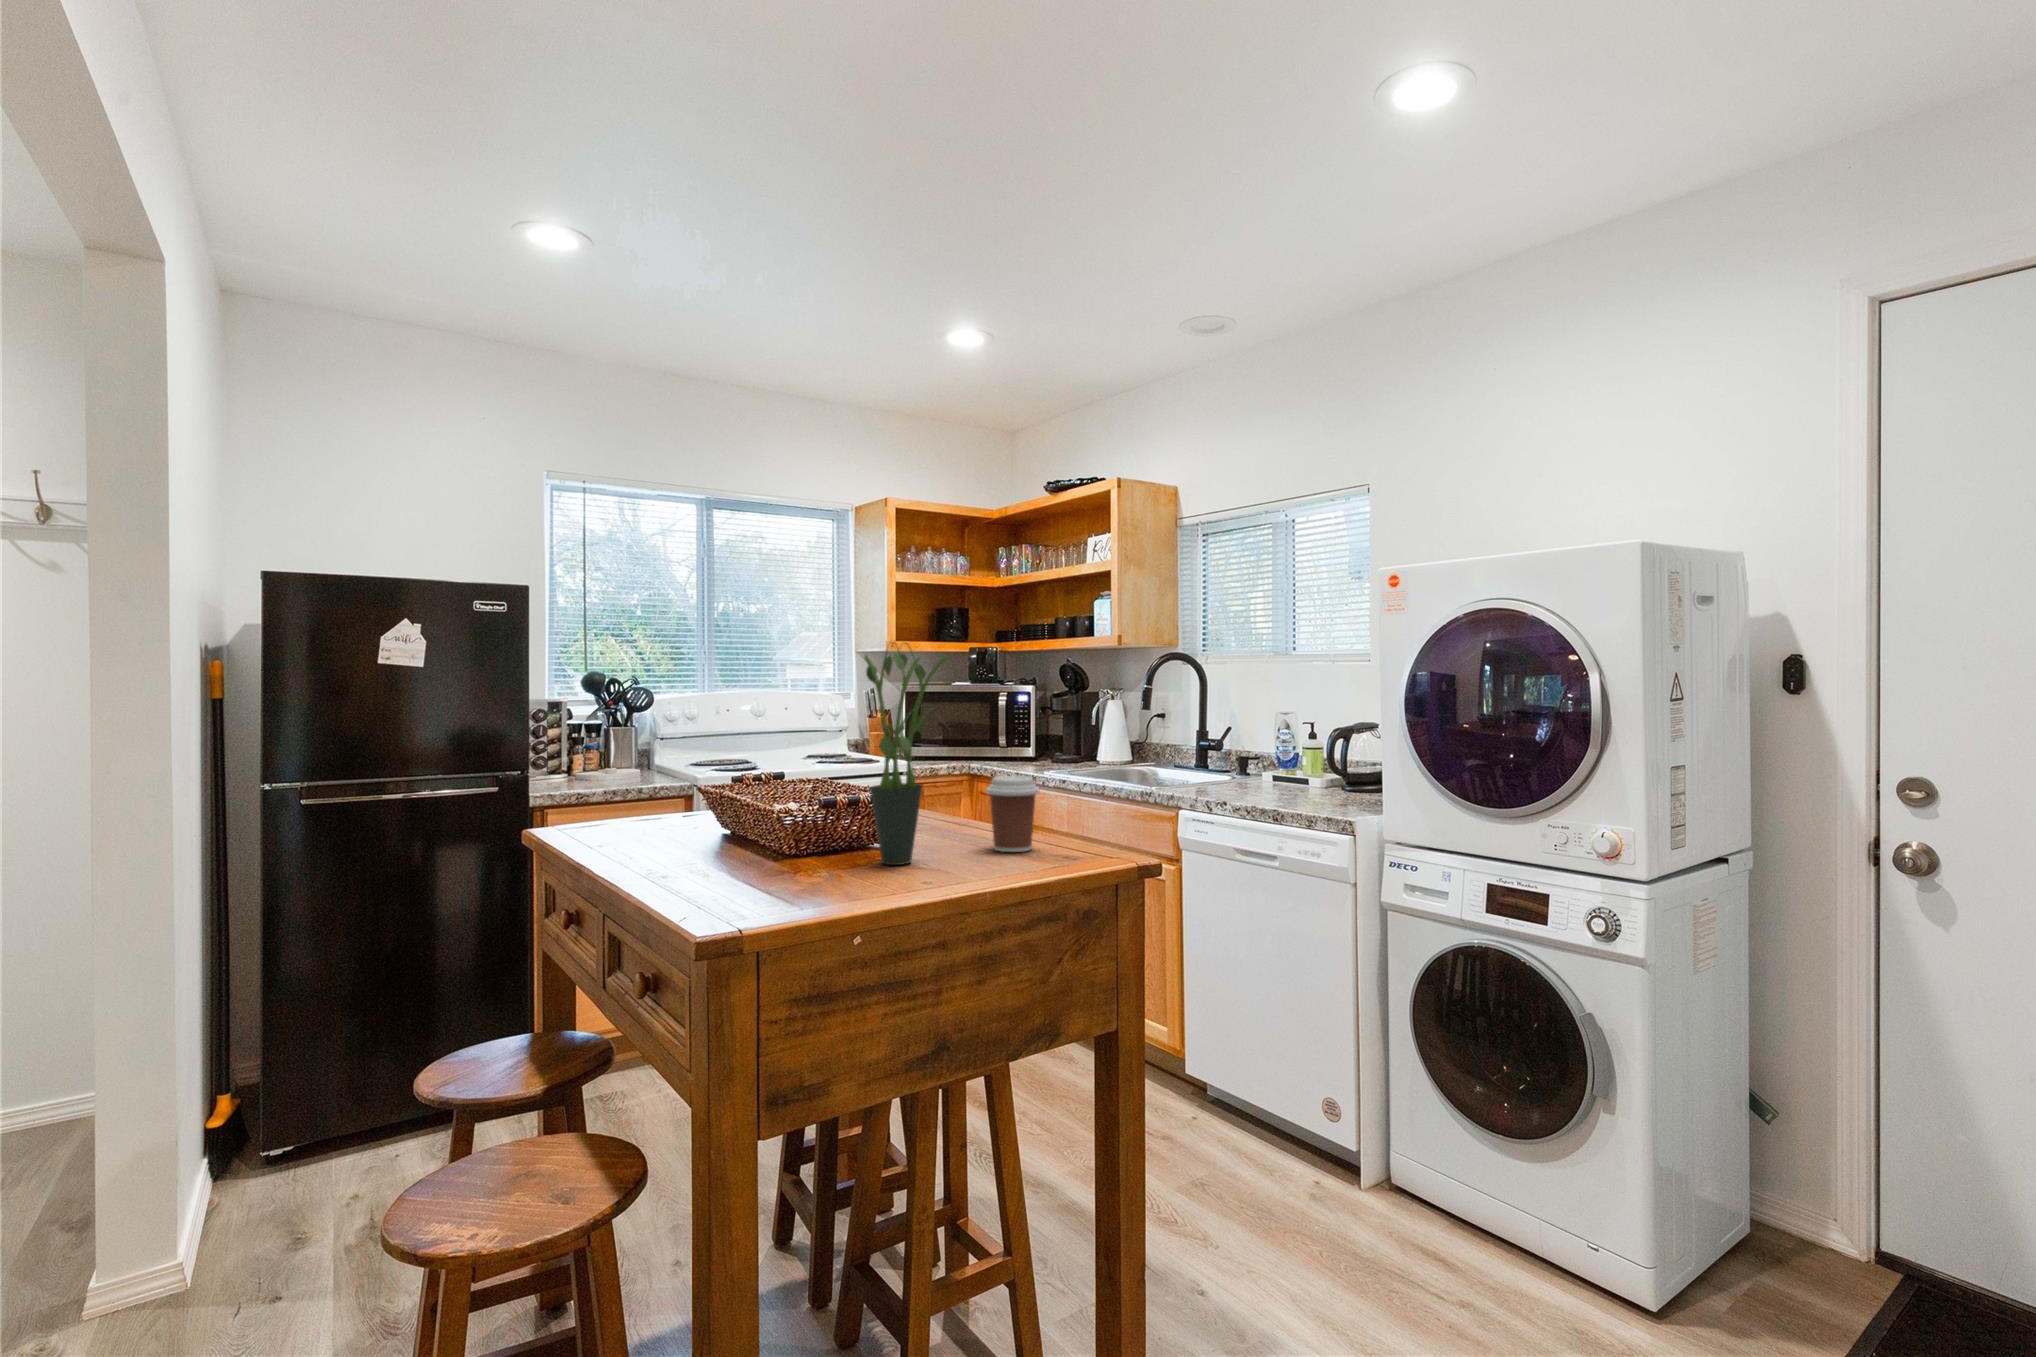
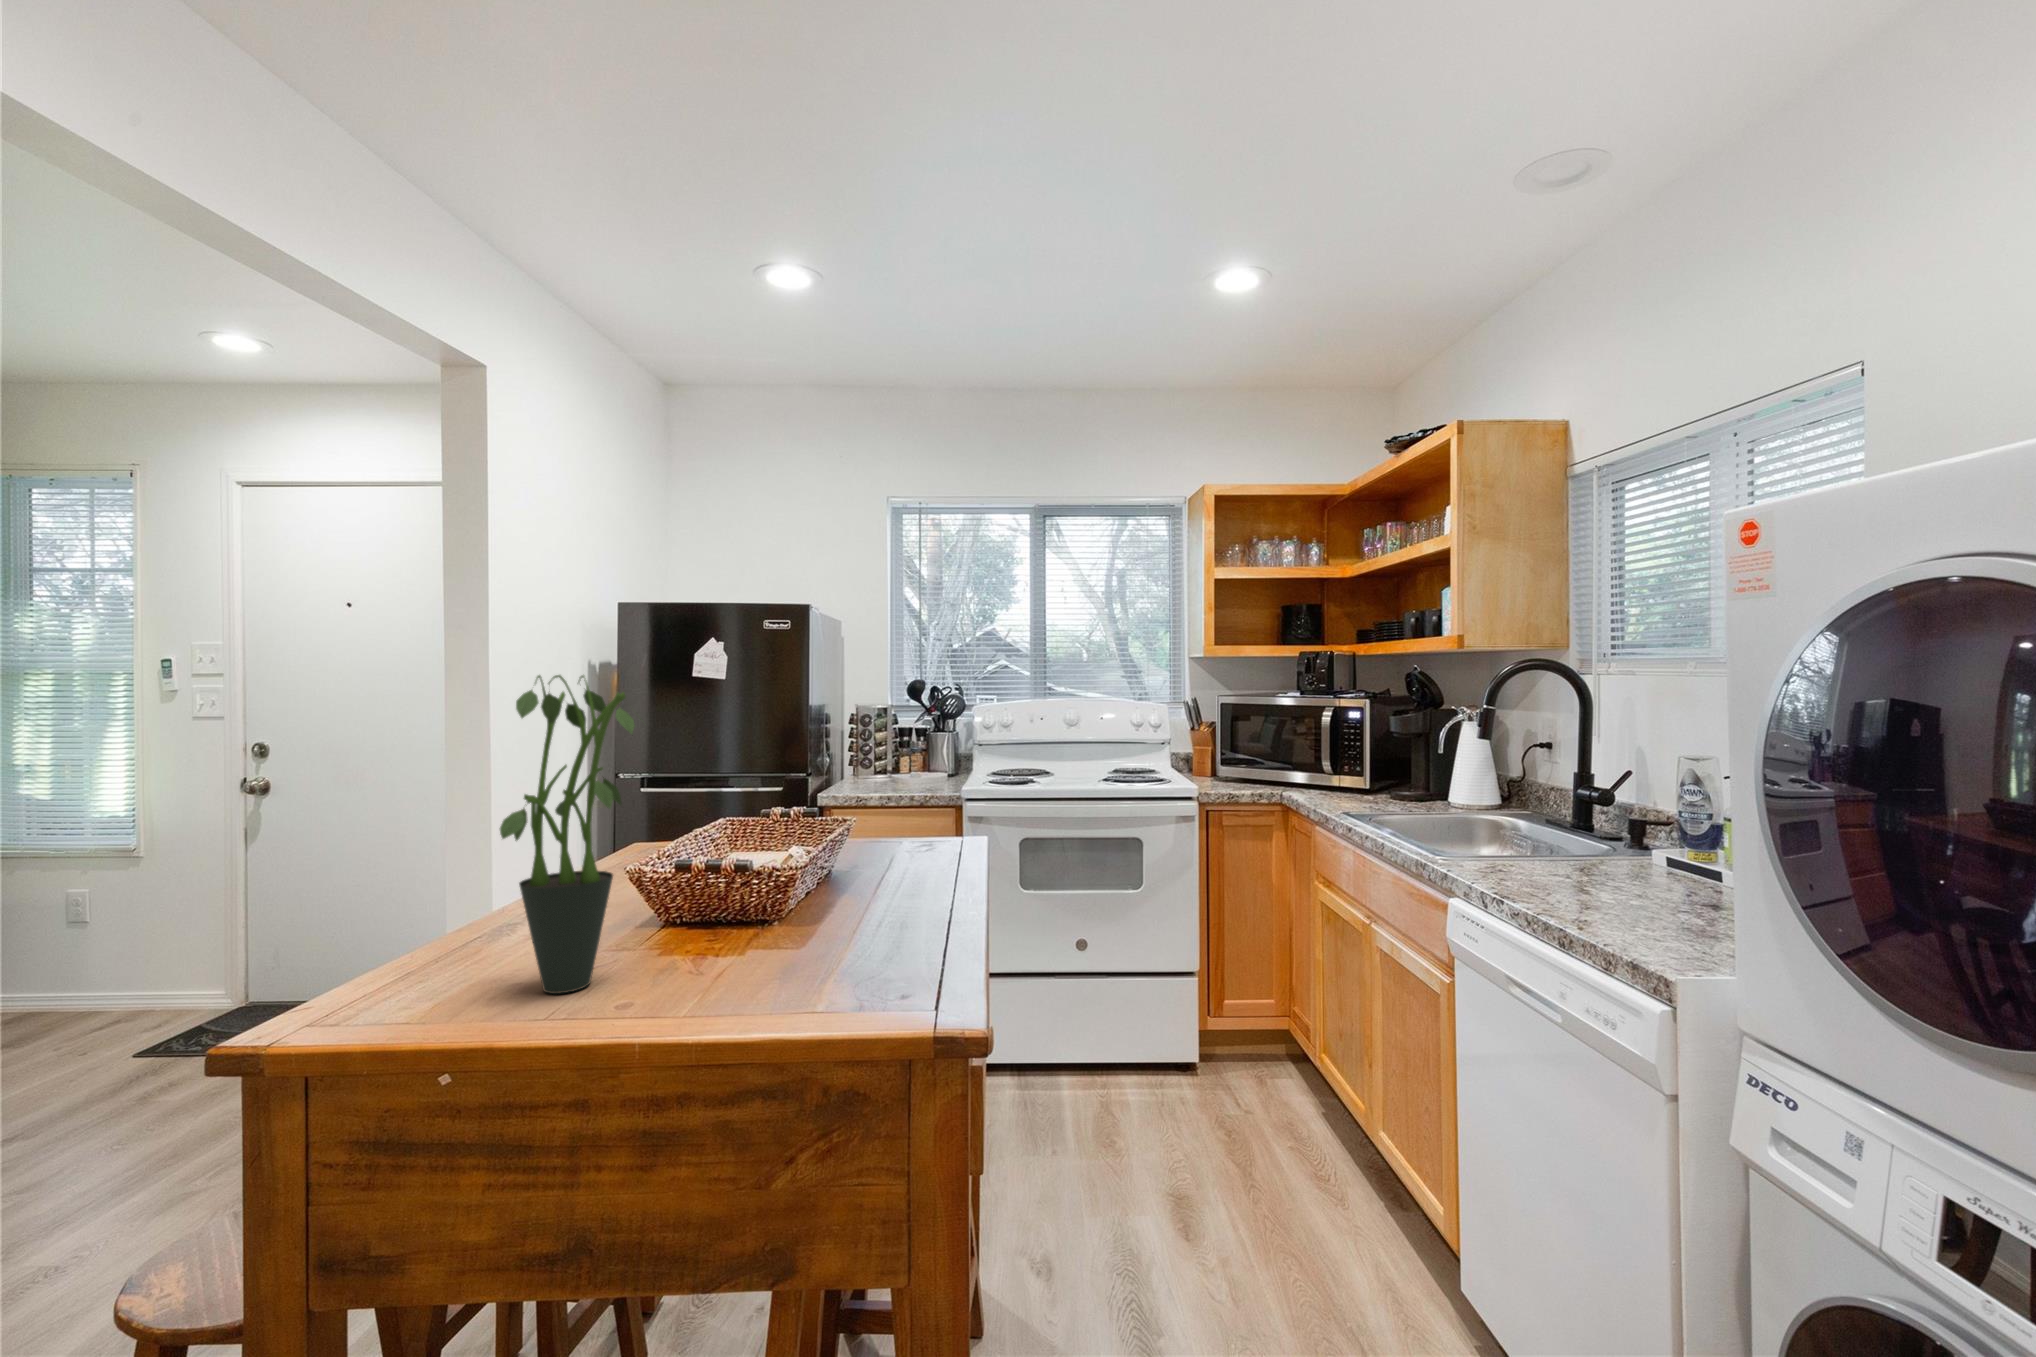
coffee cup: present [986,776,1039,852] -> none [703,874,790,1002]

